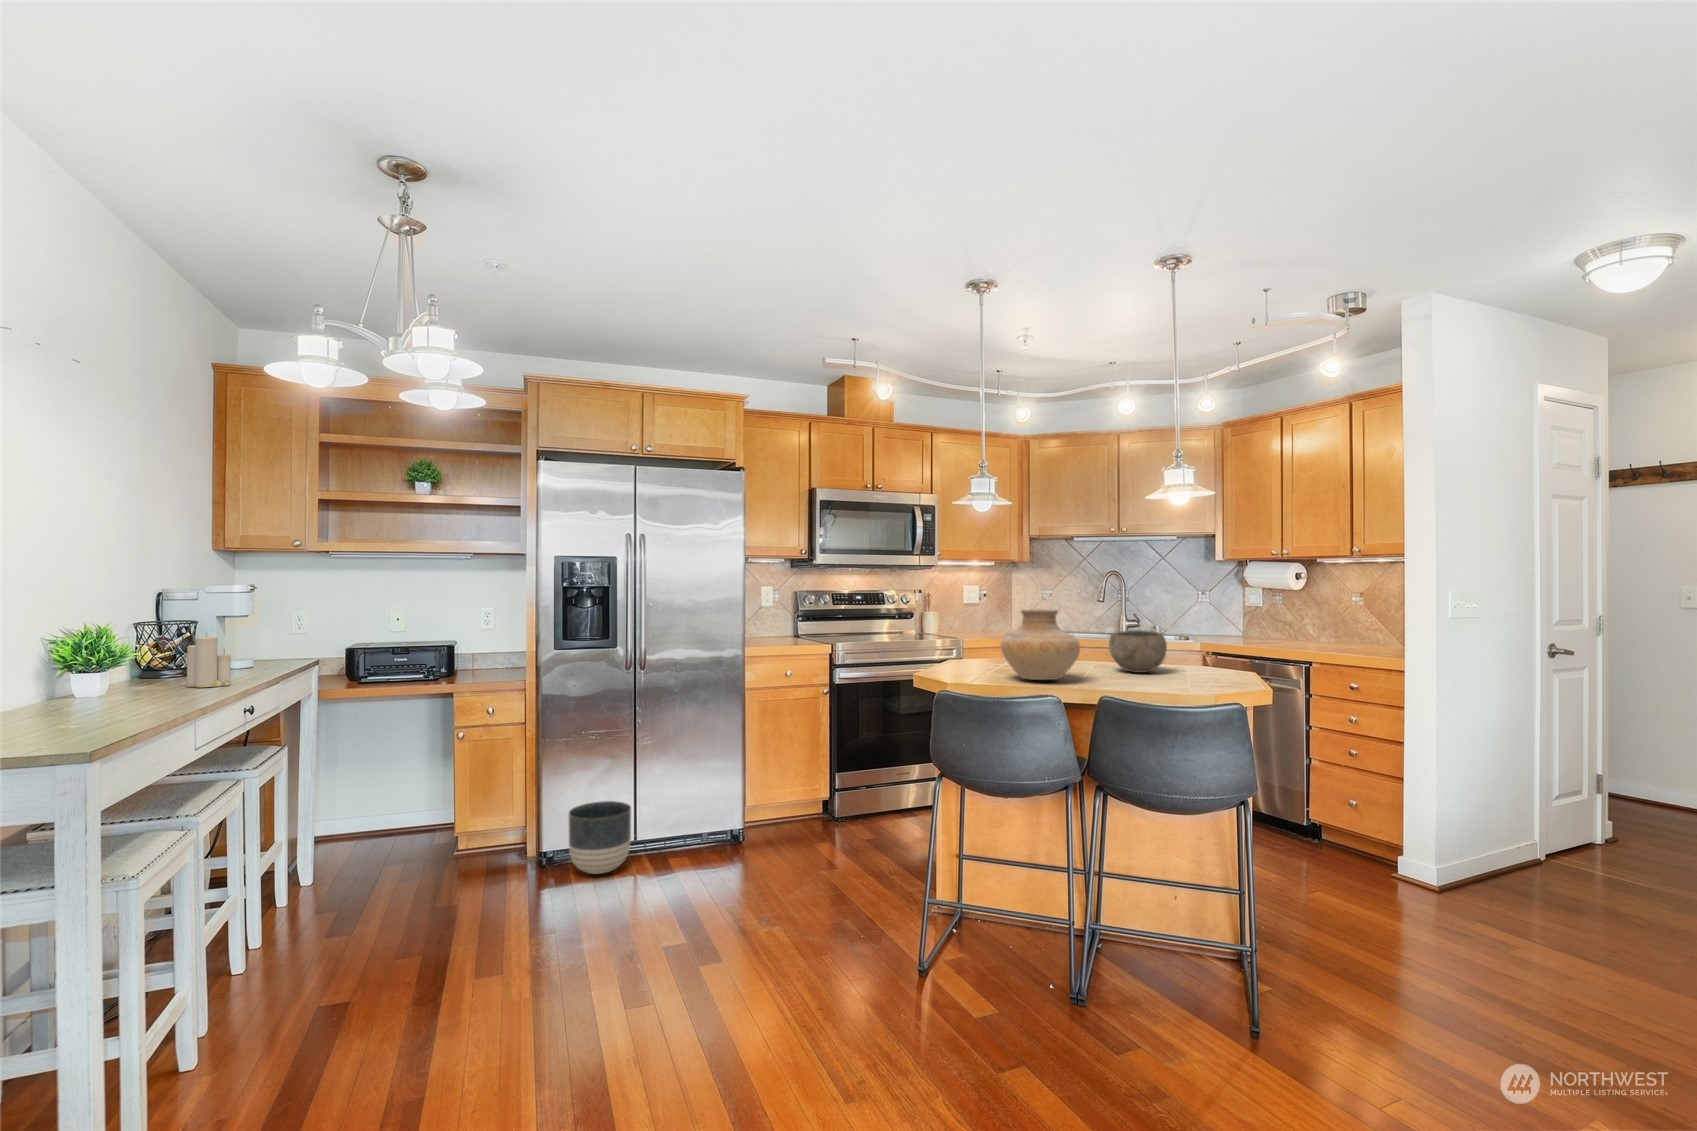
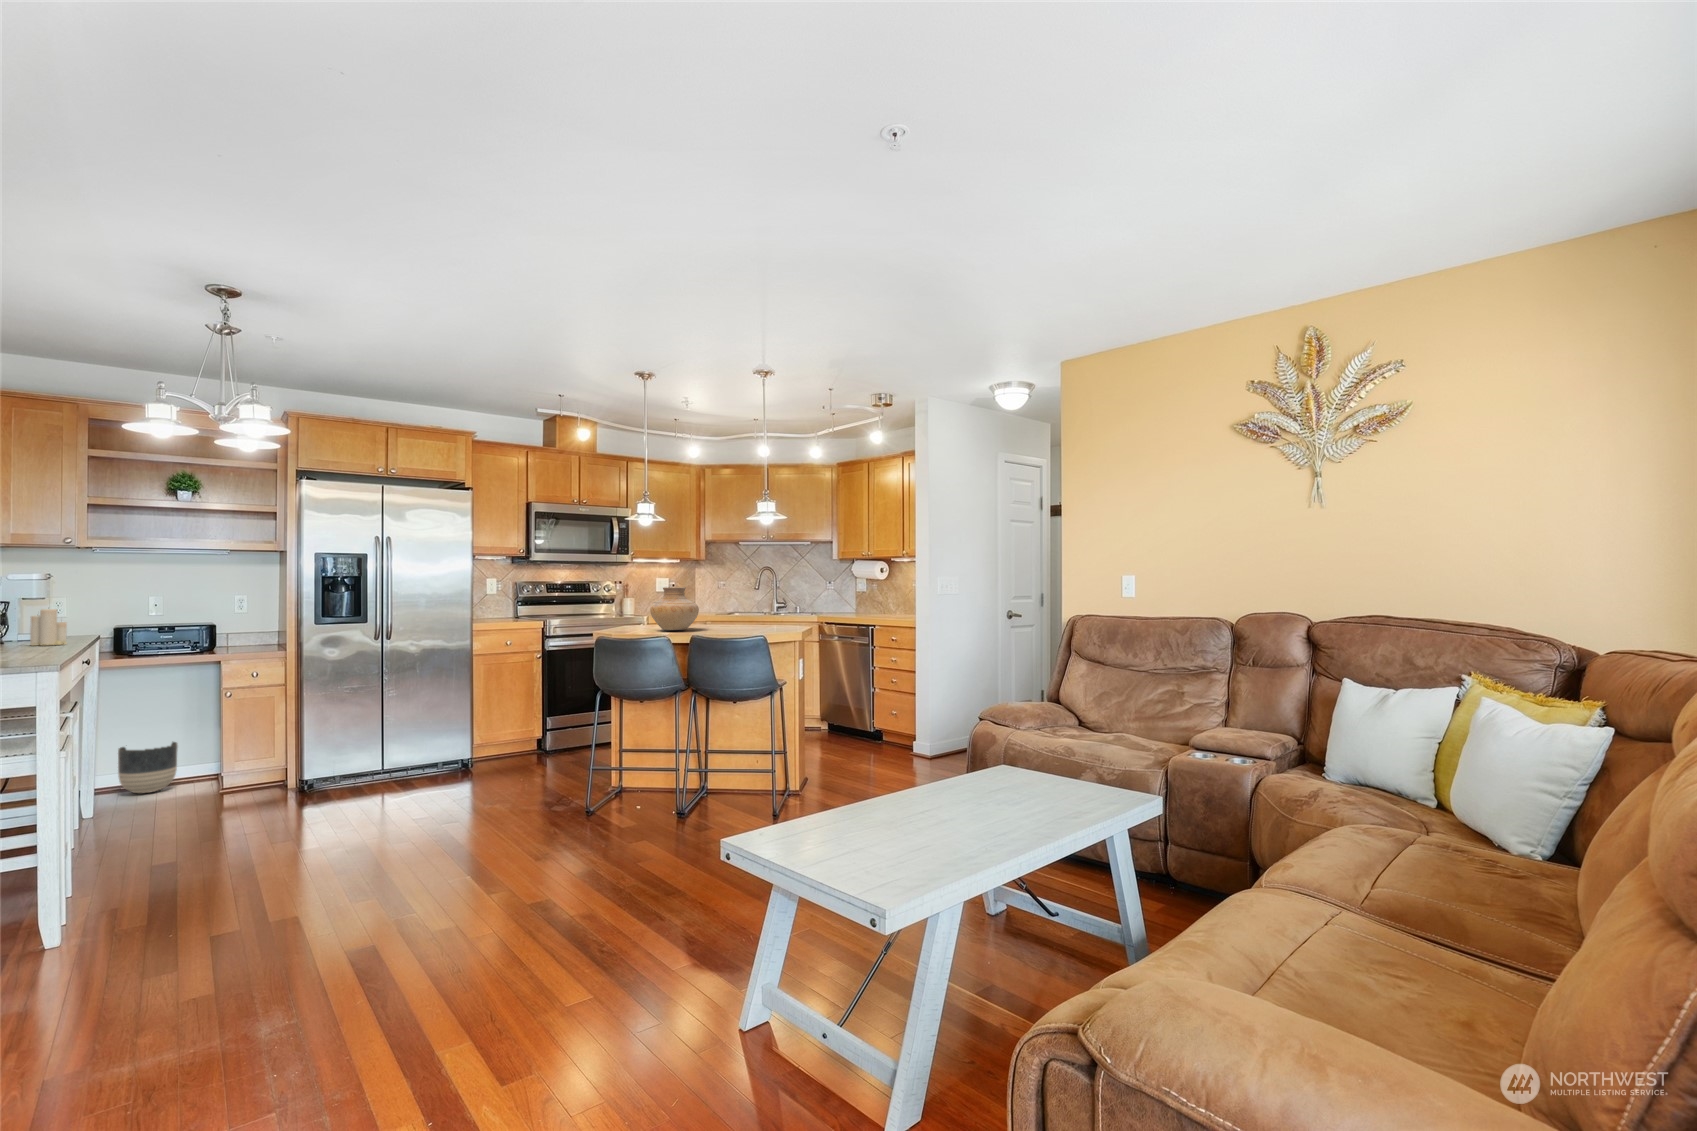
bowl: present [1109,630,1167,673] -> none [723,601,758,627]
planter: present [568,801,631,874] -> present [118,742,178,793]

